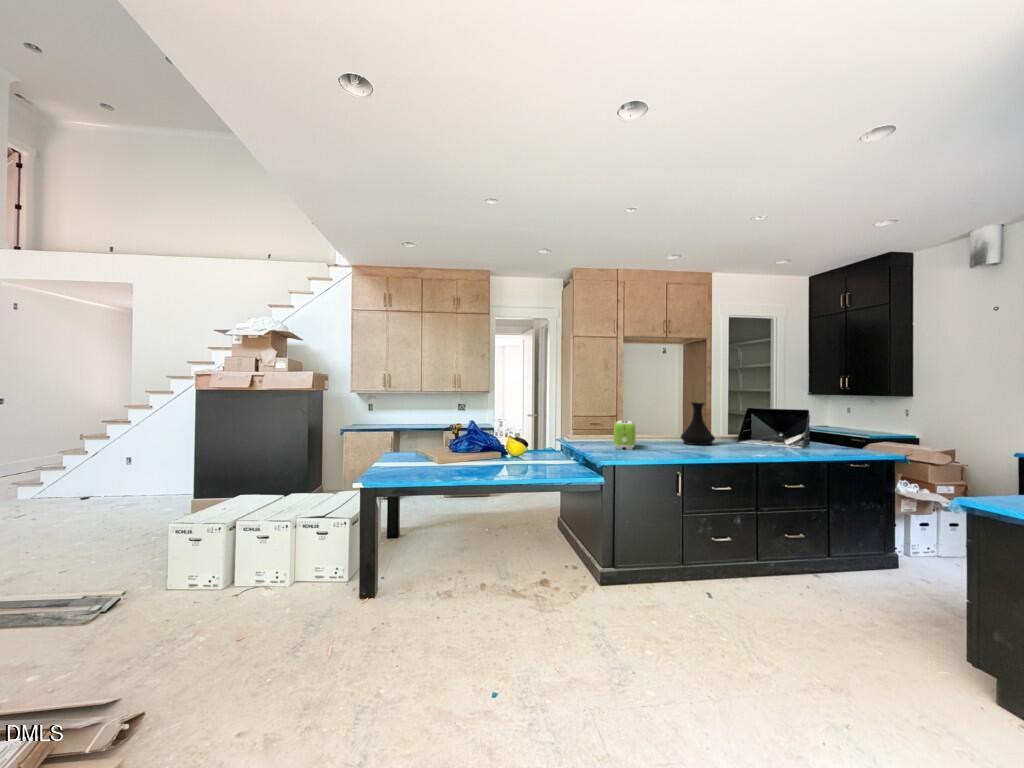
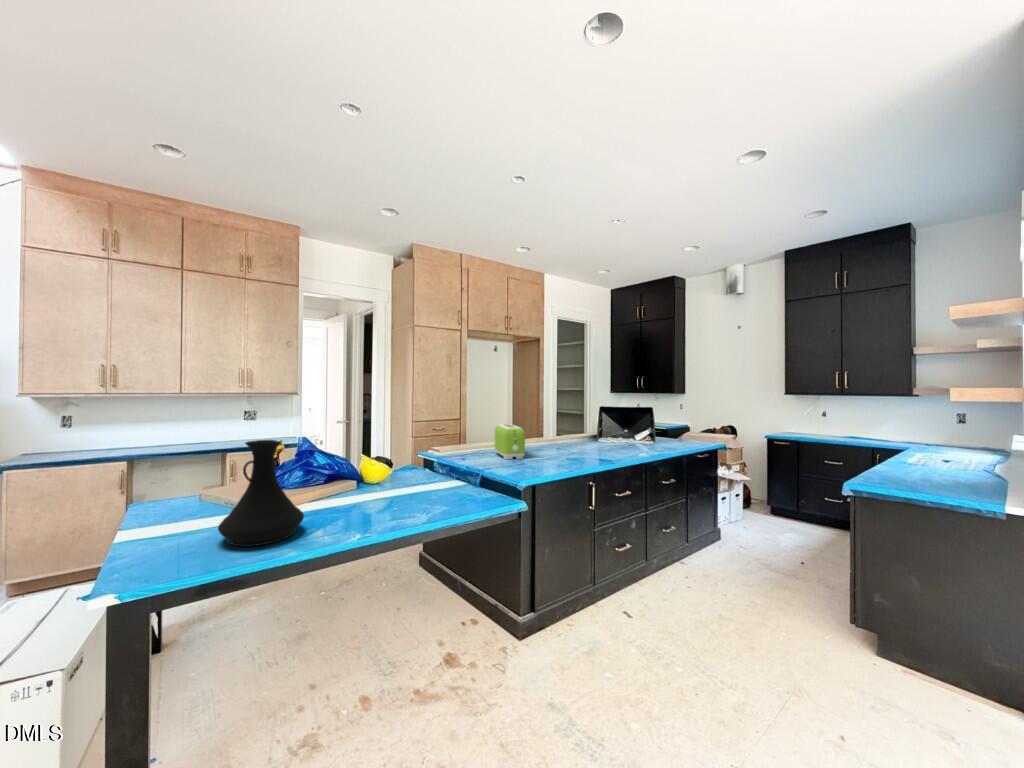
vase: present [681,402,715,445] -> present [218,440,304,547]

